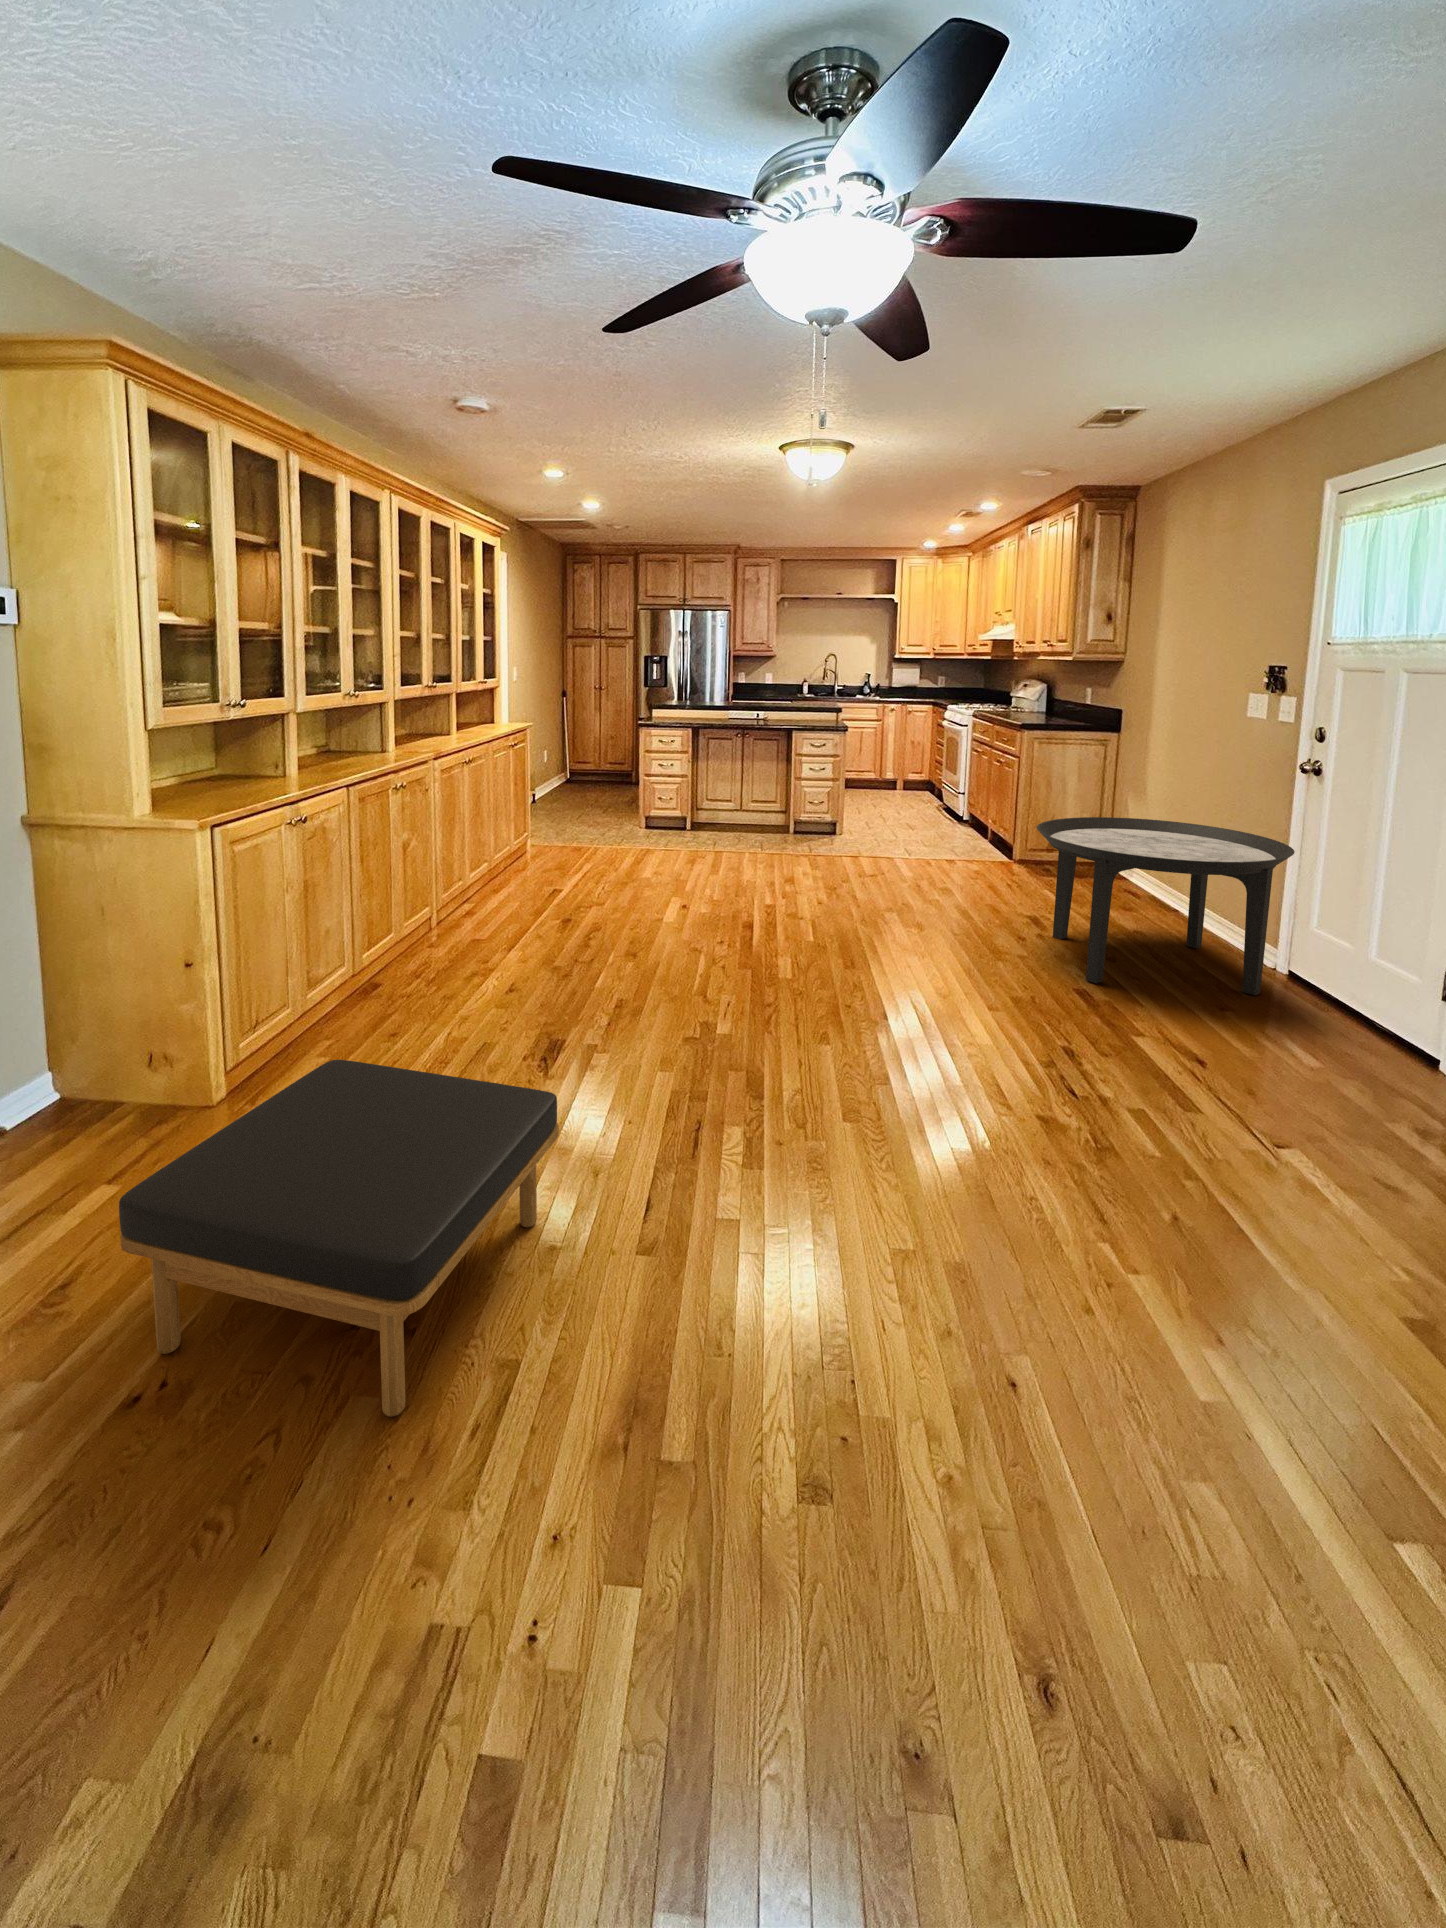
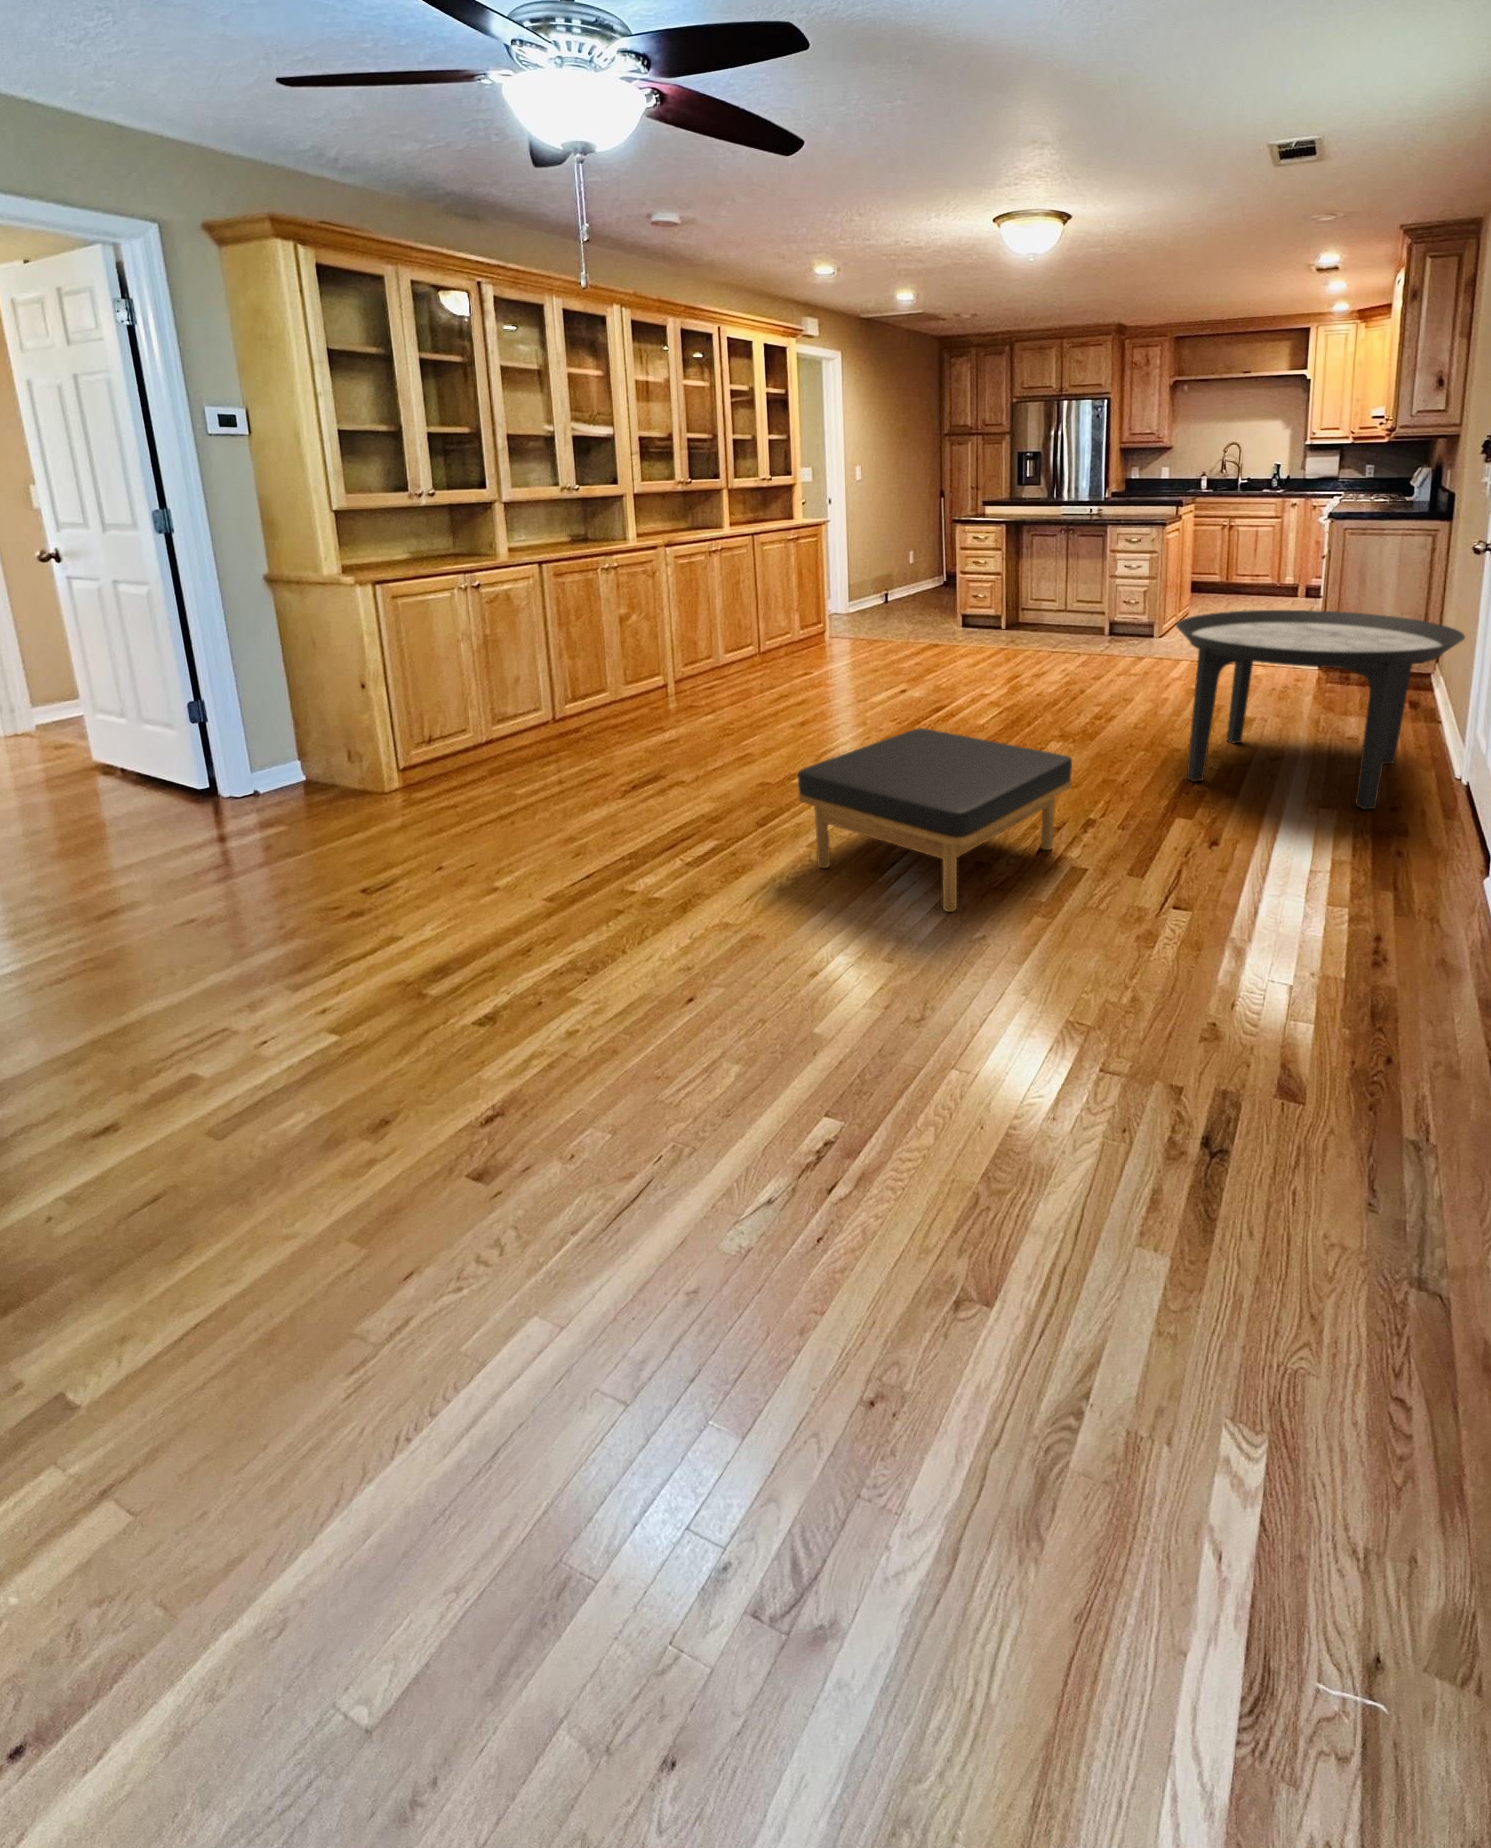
ottoman: present [119,1060,559,1417] -> present [798,728,1072,912]

